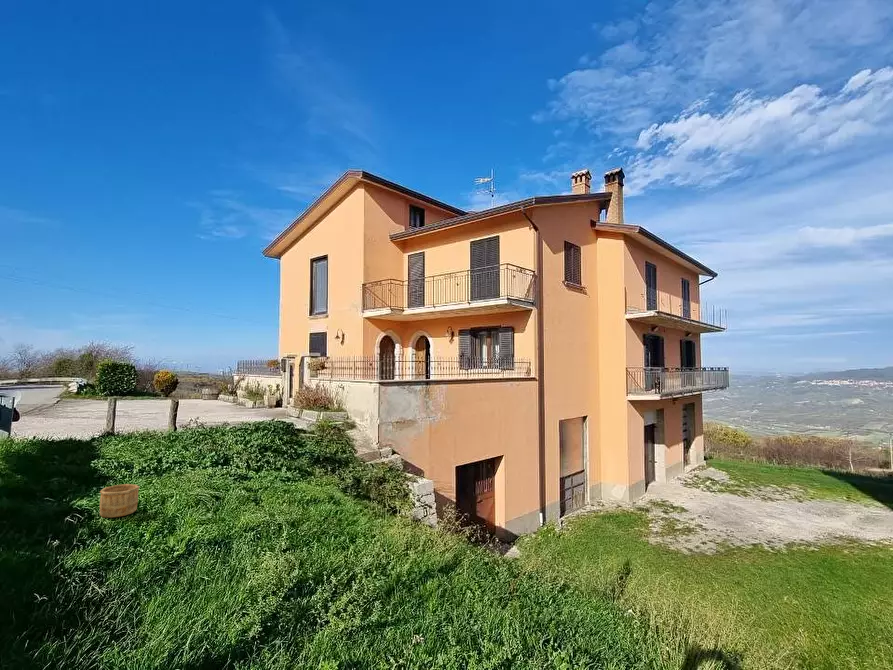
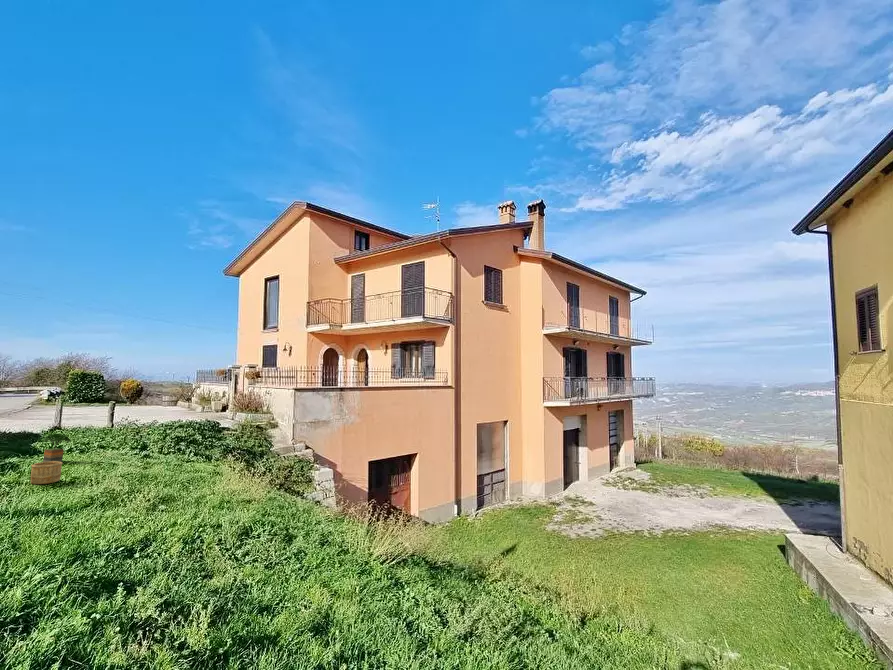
potted tree: none [103,442,138,482] -> present [43,434,70,462]

